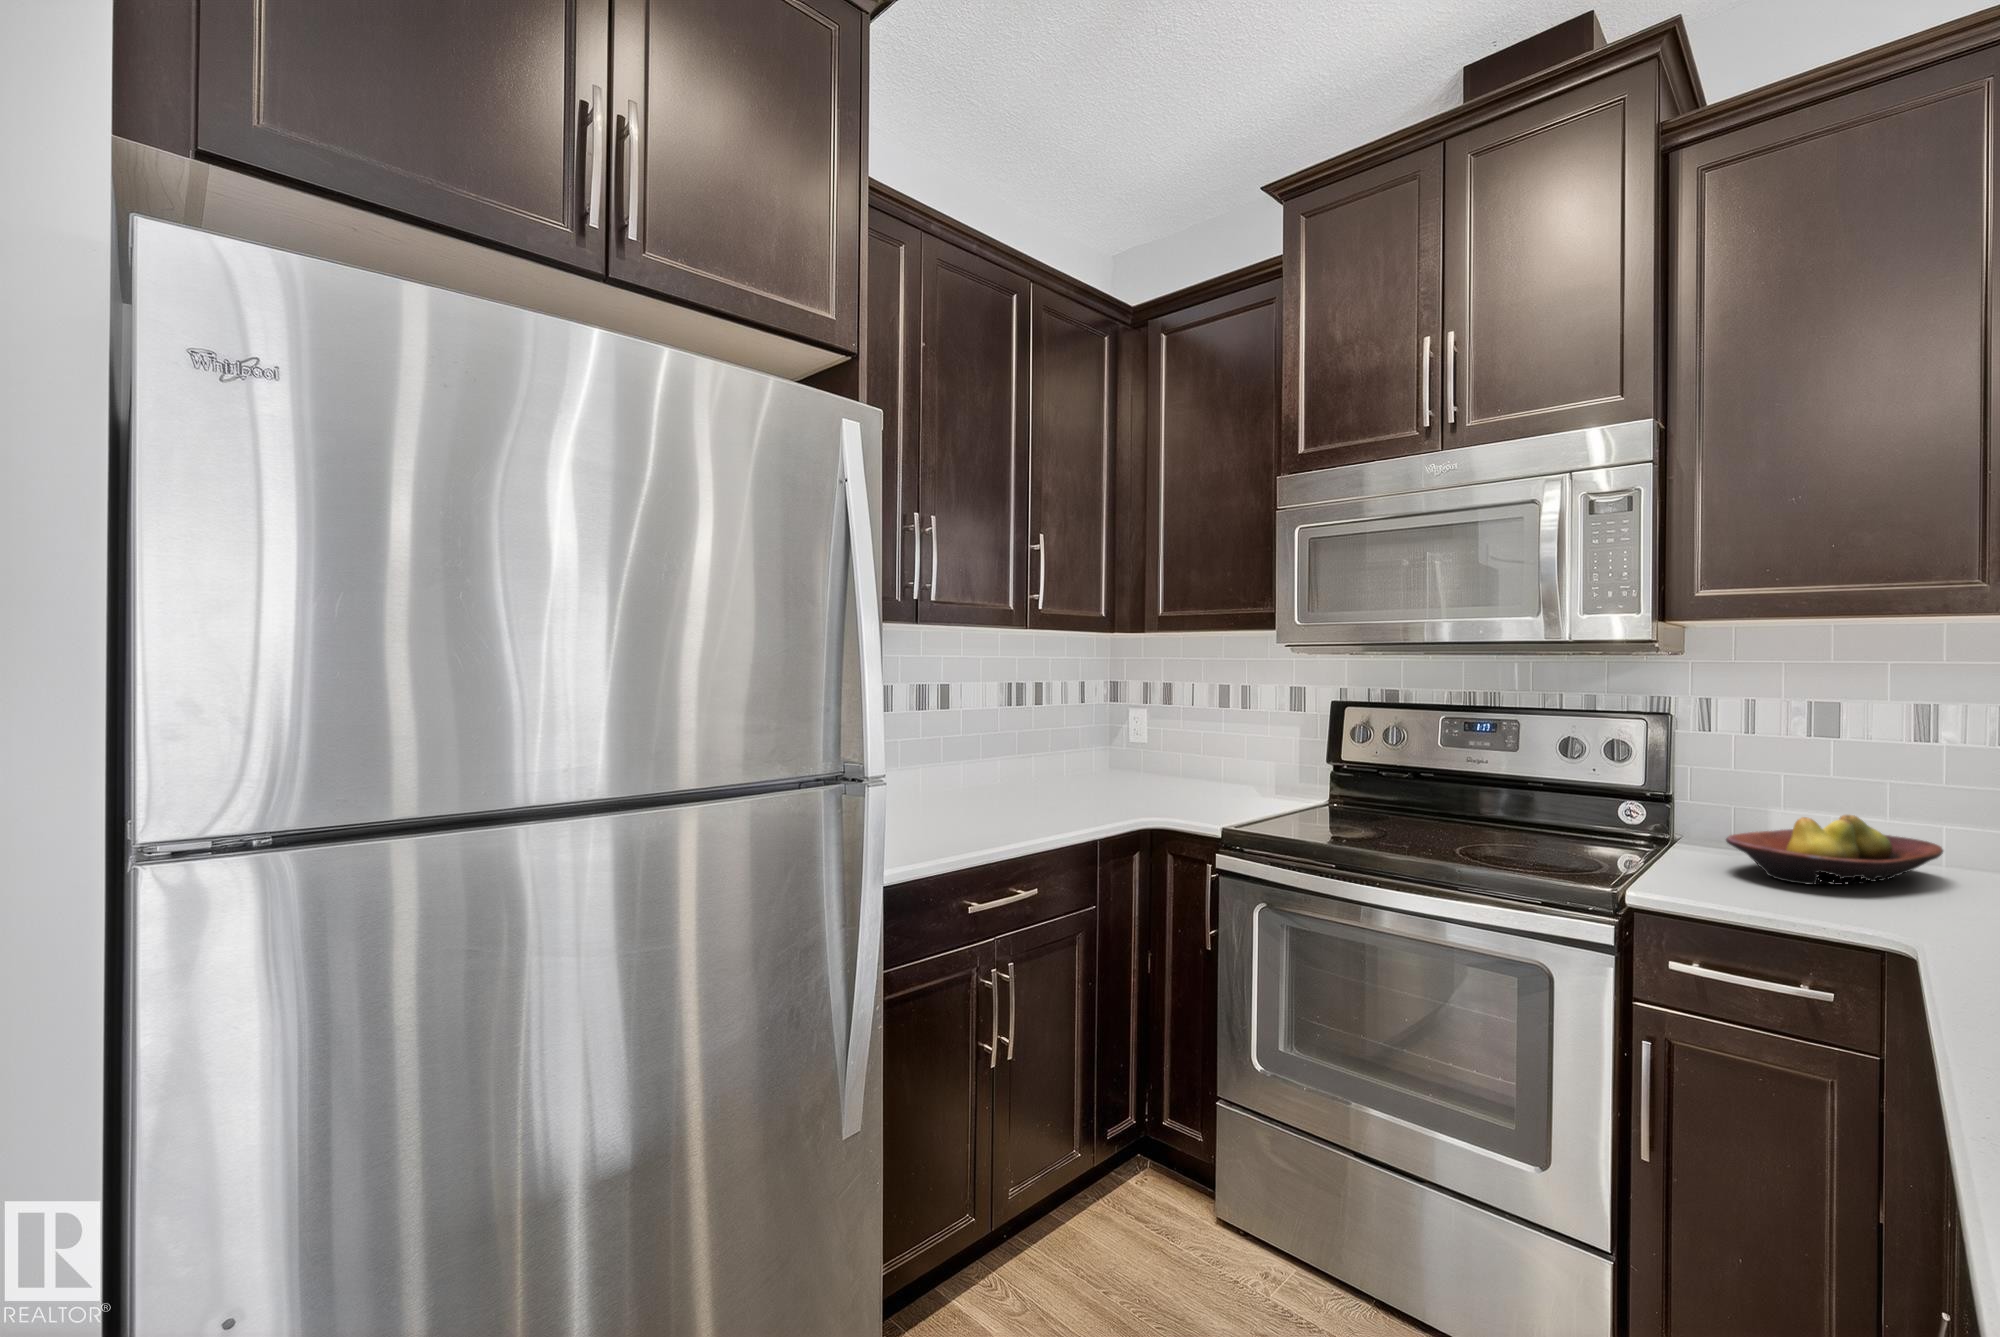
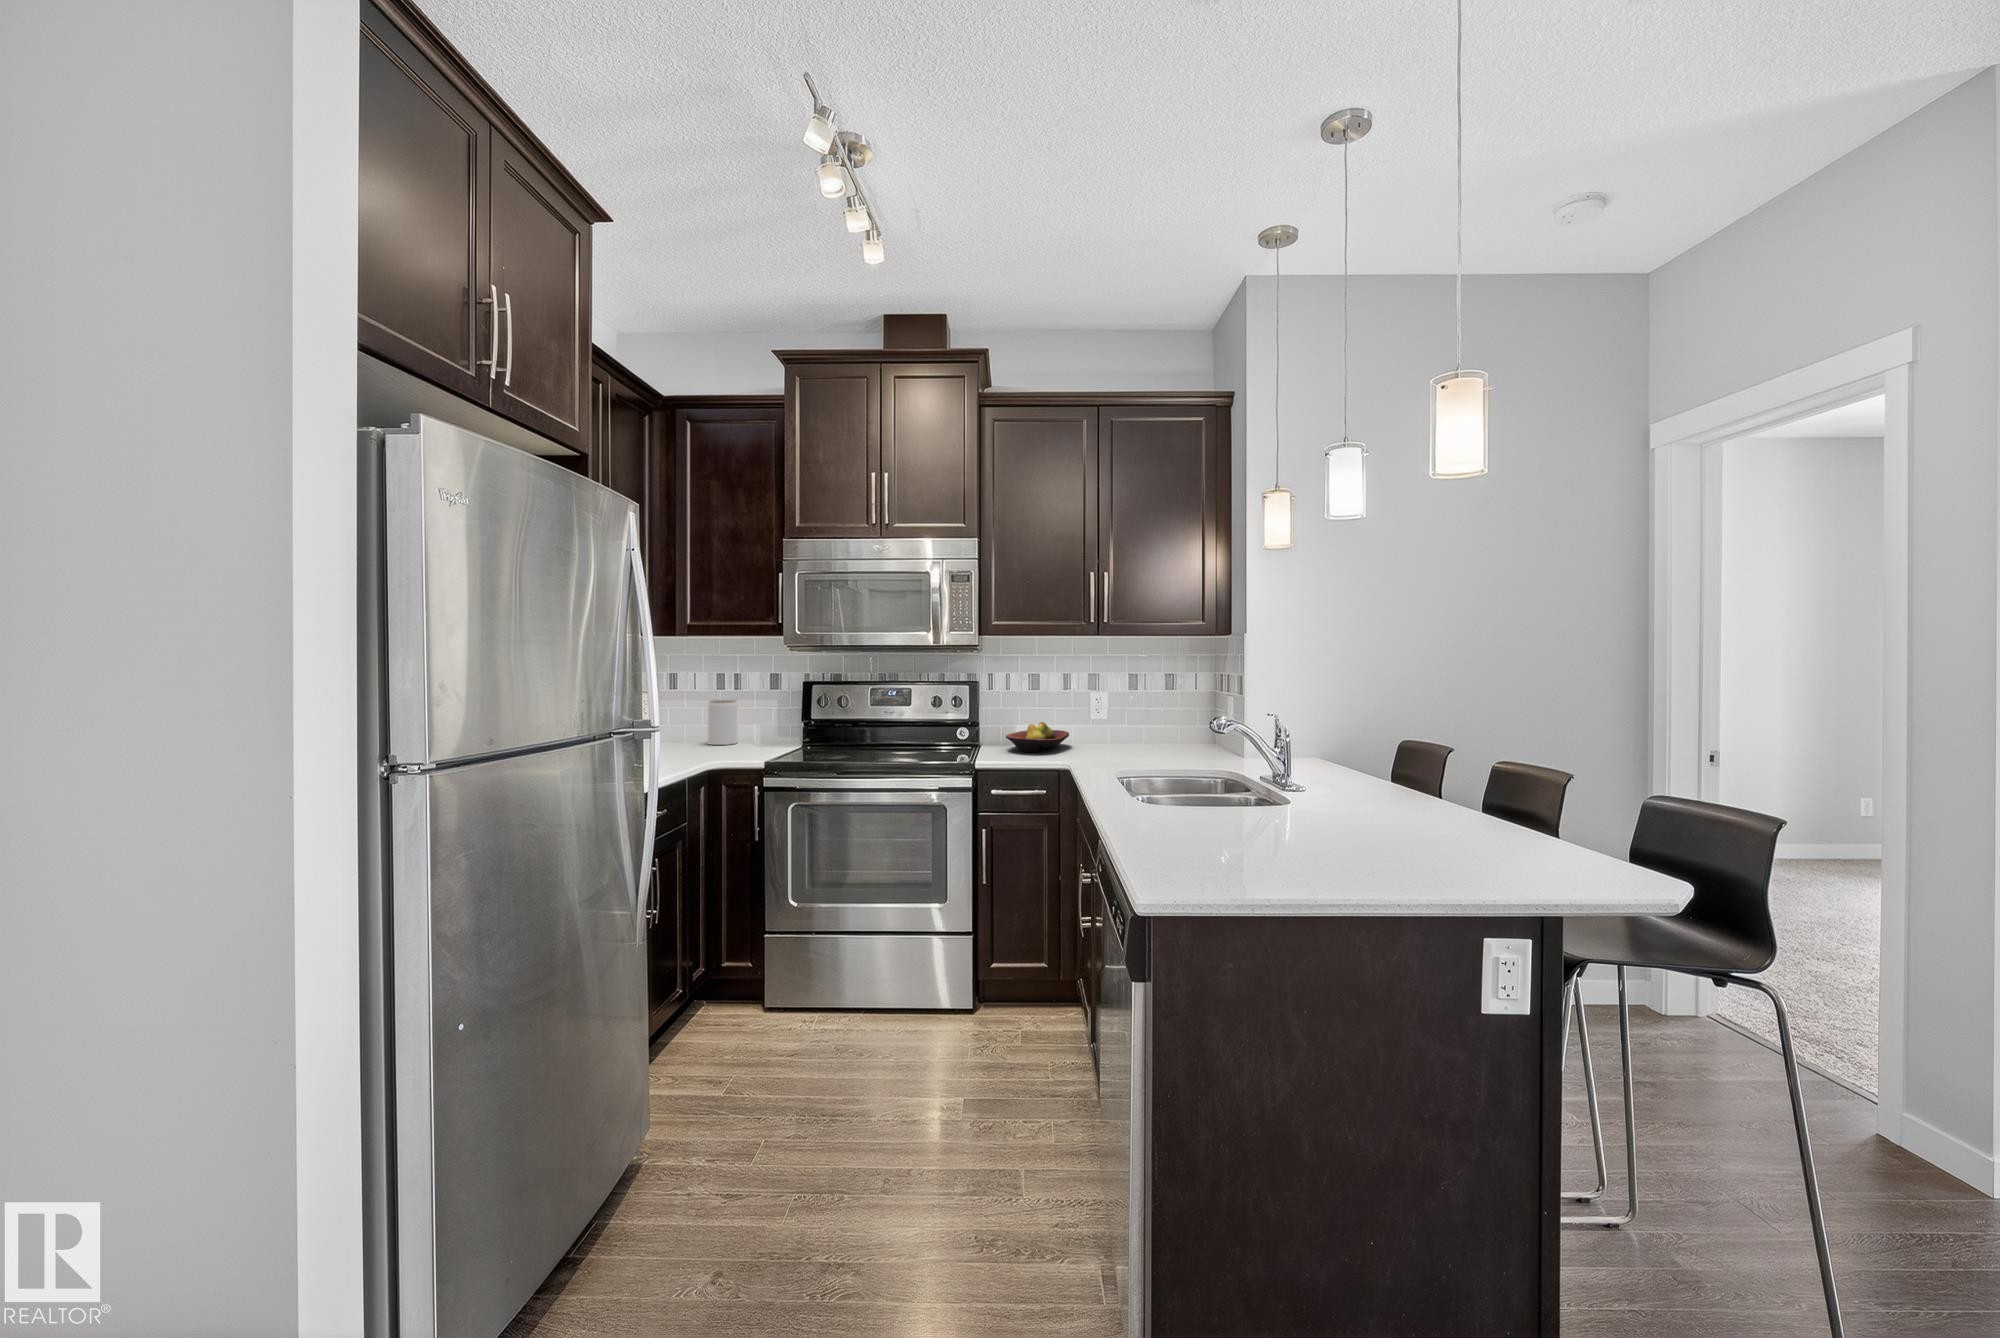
jar: none [1185,726,1228,792] -> present [708,700,738,745]

